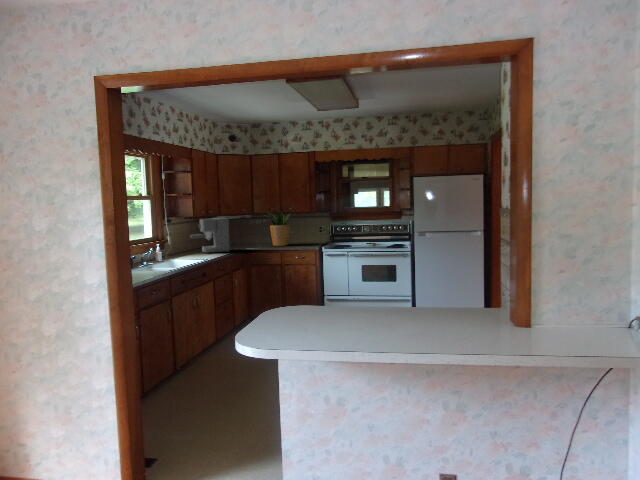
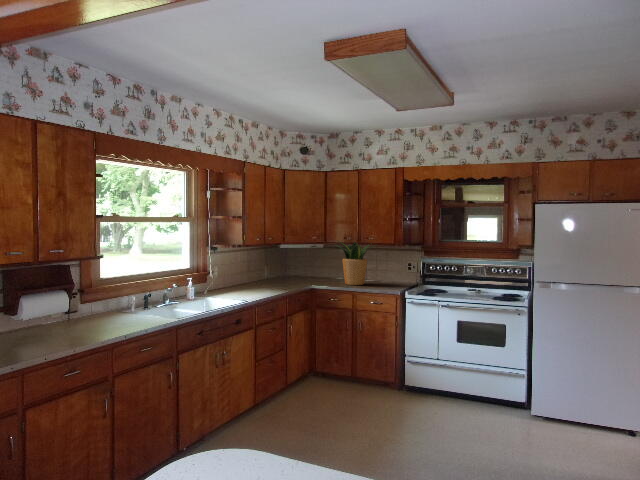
coffee maker: present [190,218,230,253] -> none [239,247,286,290]

